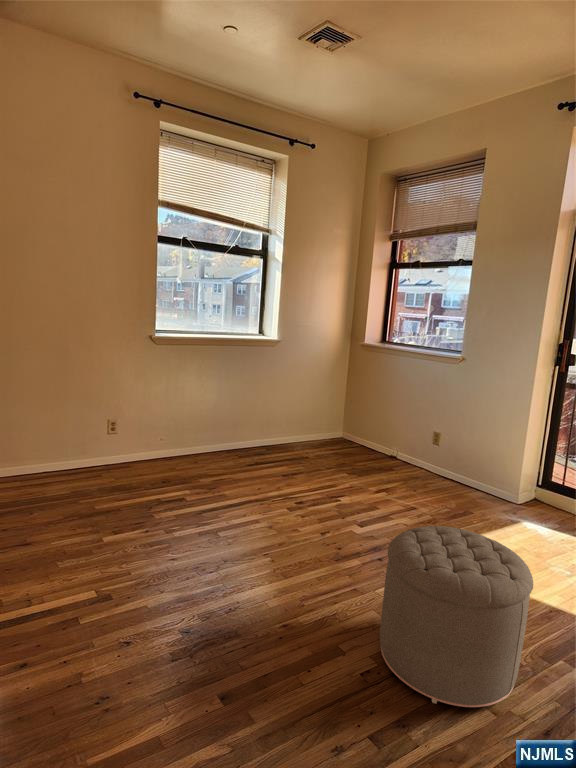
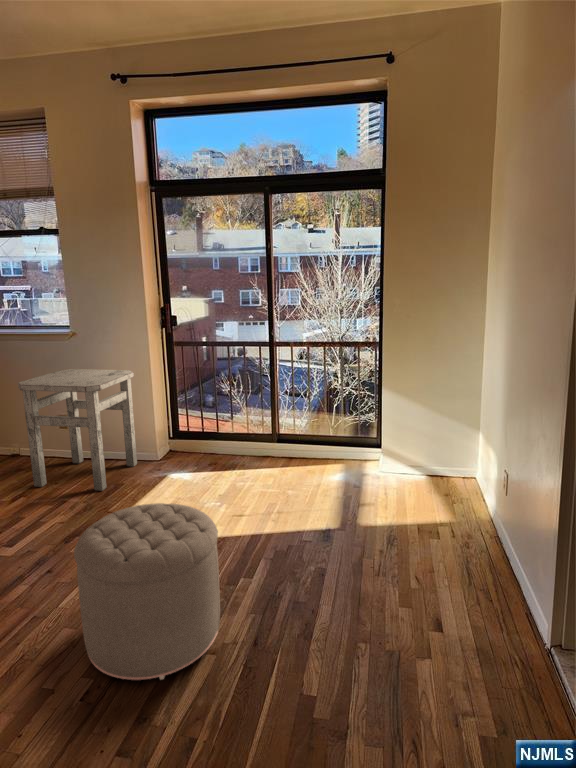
side table: none [396,391,511,512] -> present [18,369,137,491]

